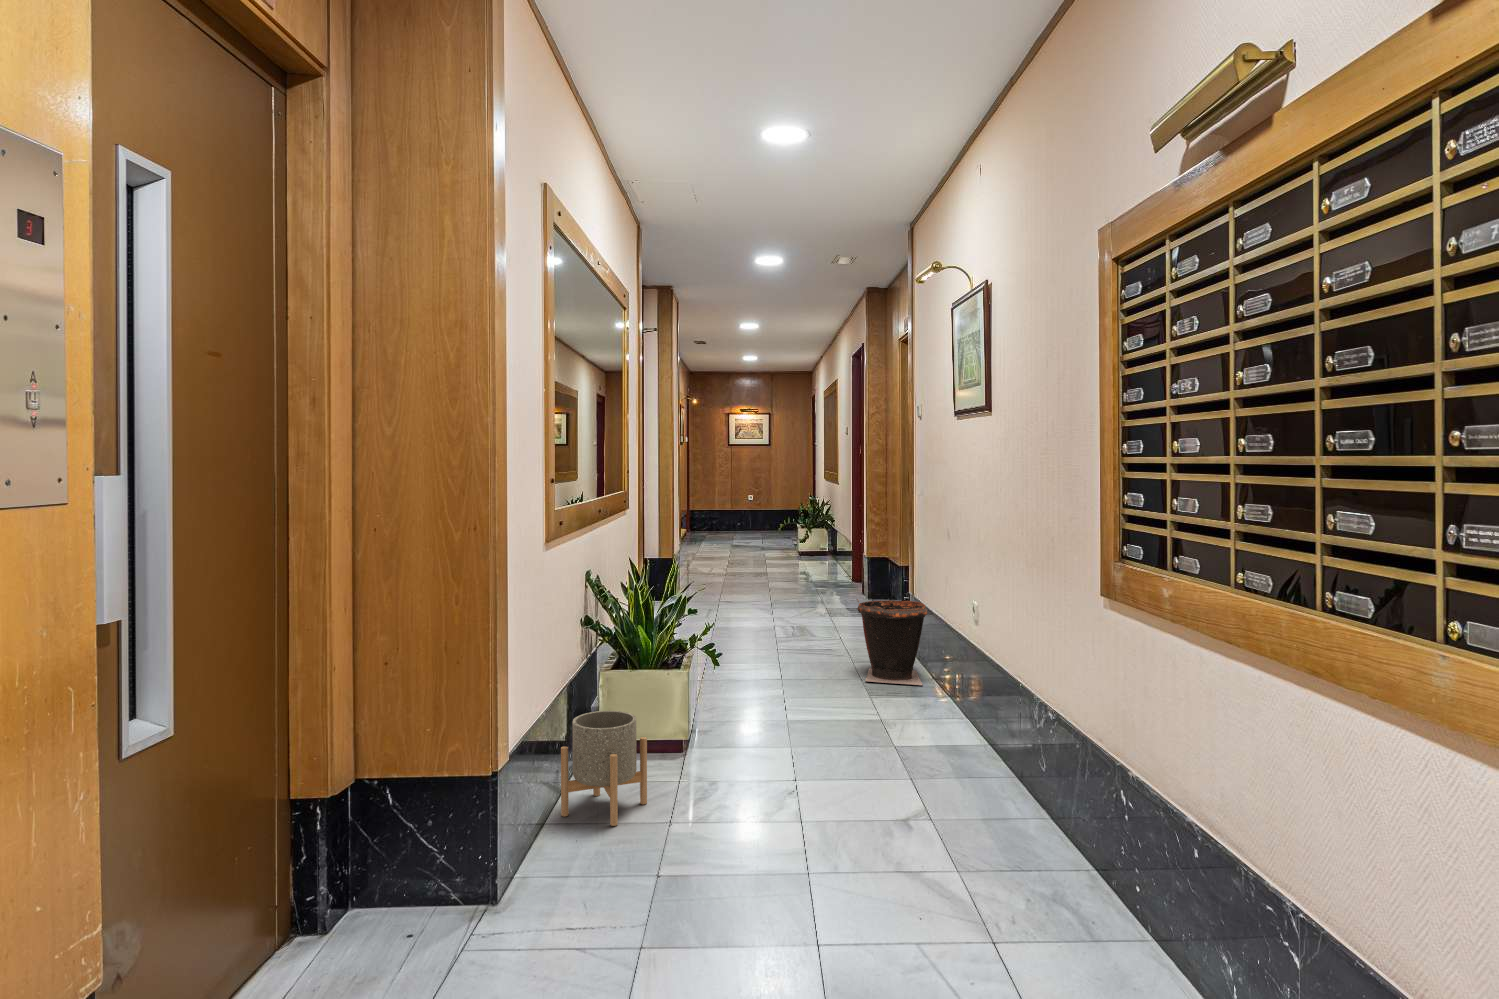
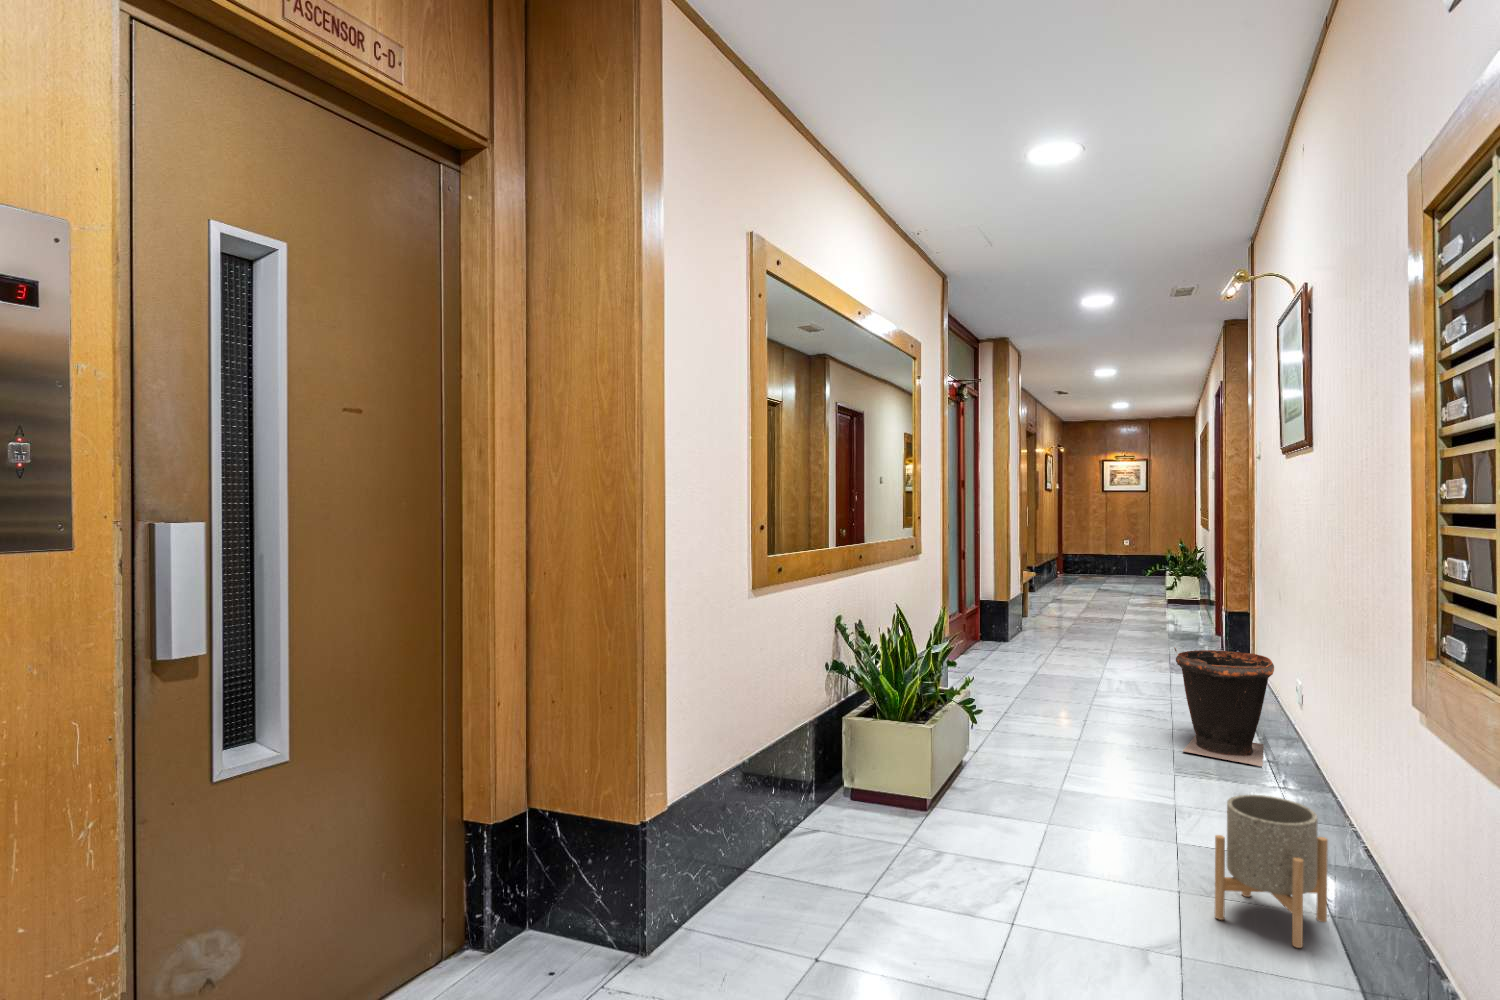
planter: present [561,711,647,826] -> present [1215,795,1328,948]

